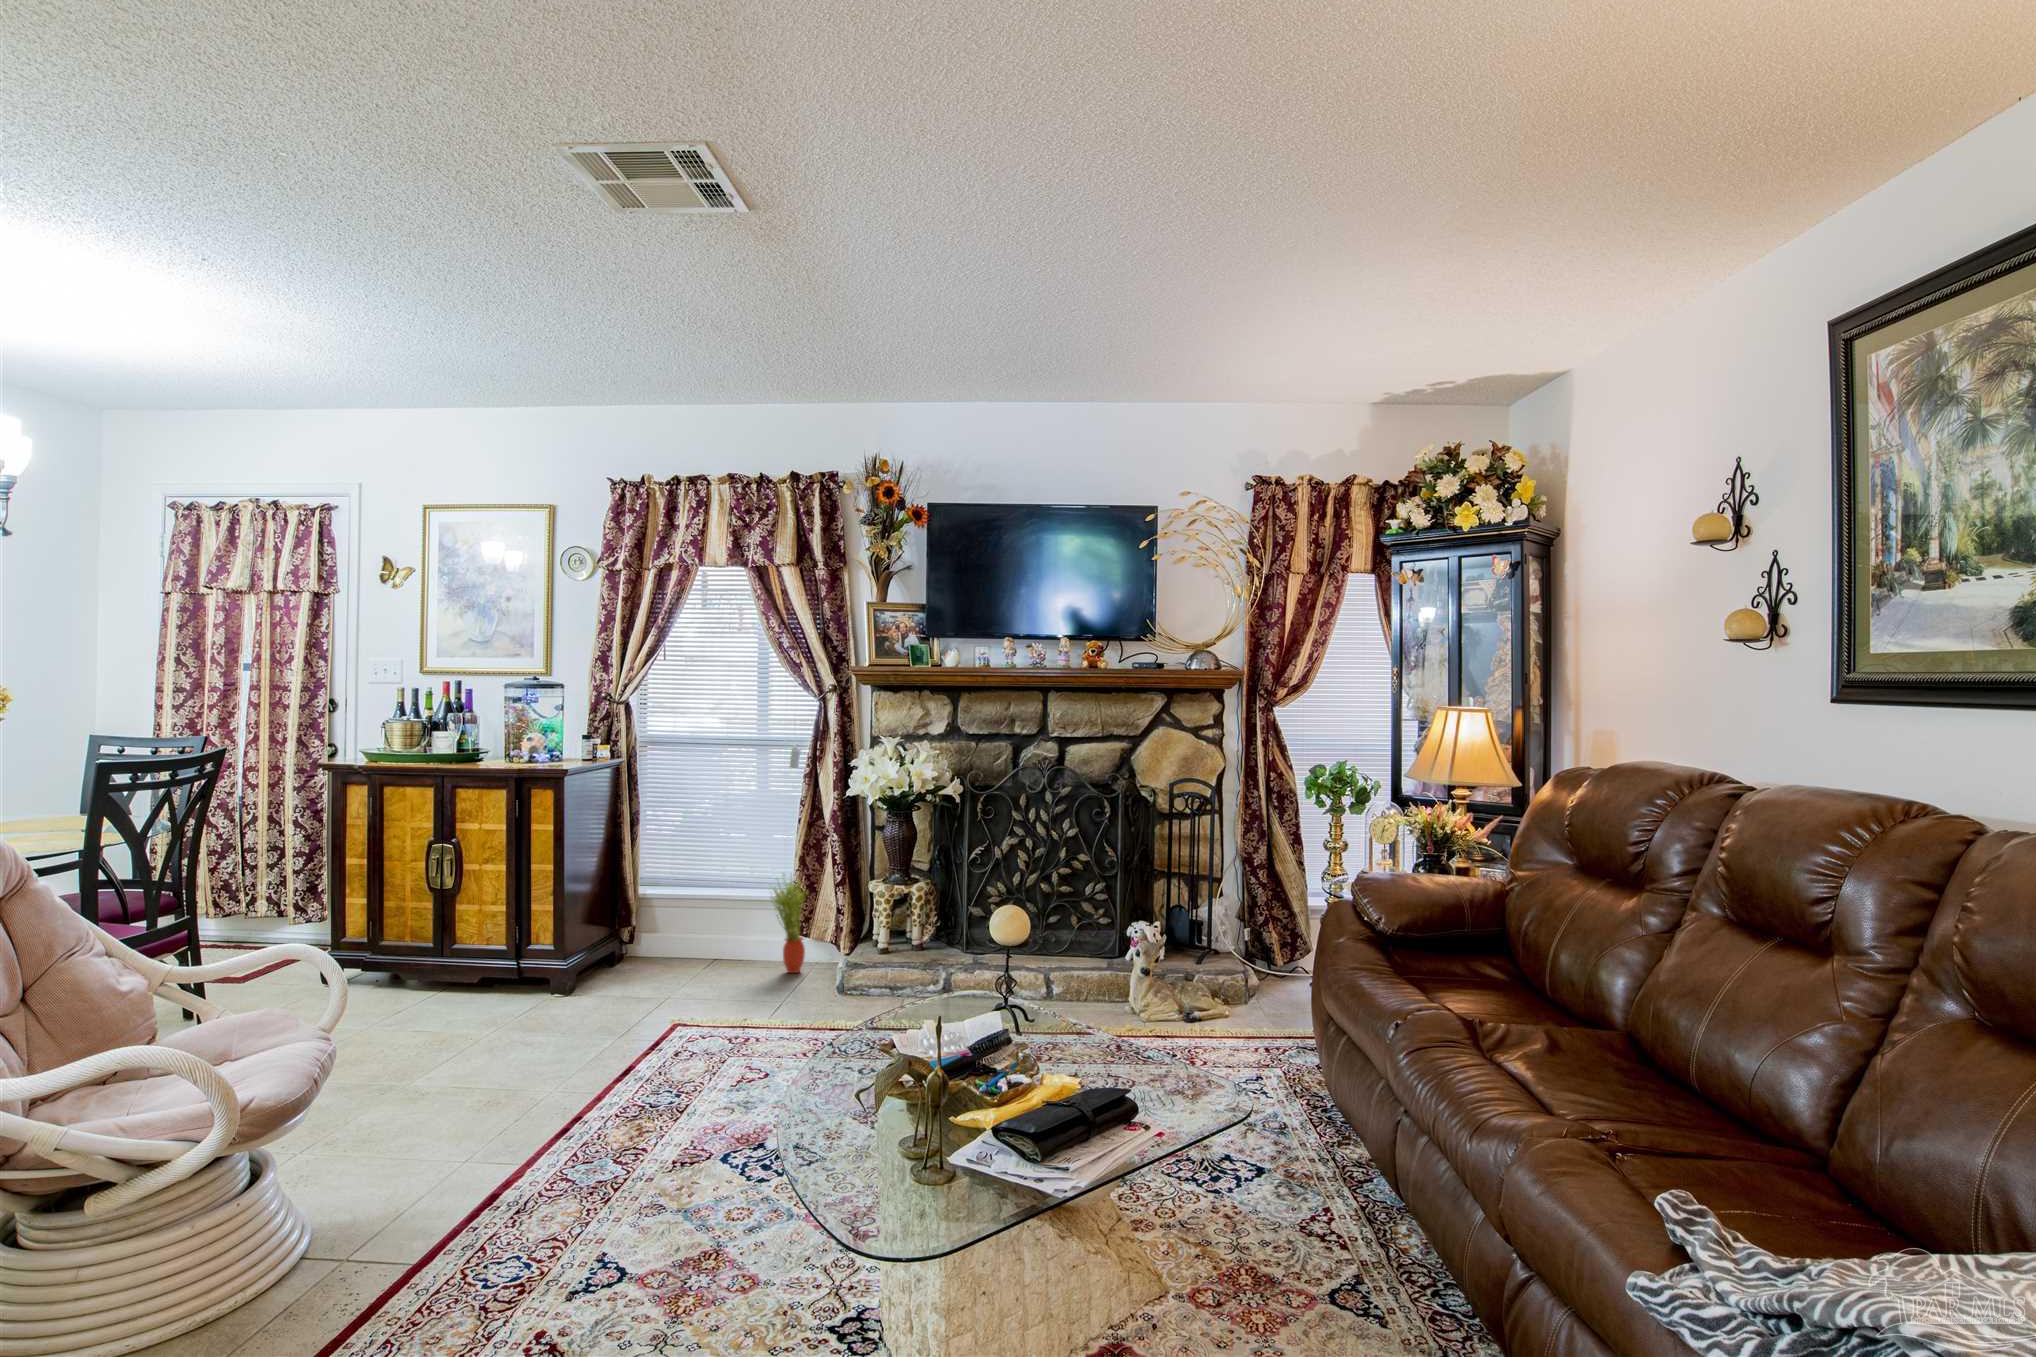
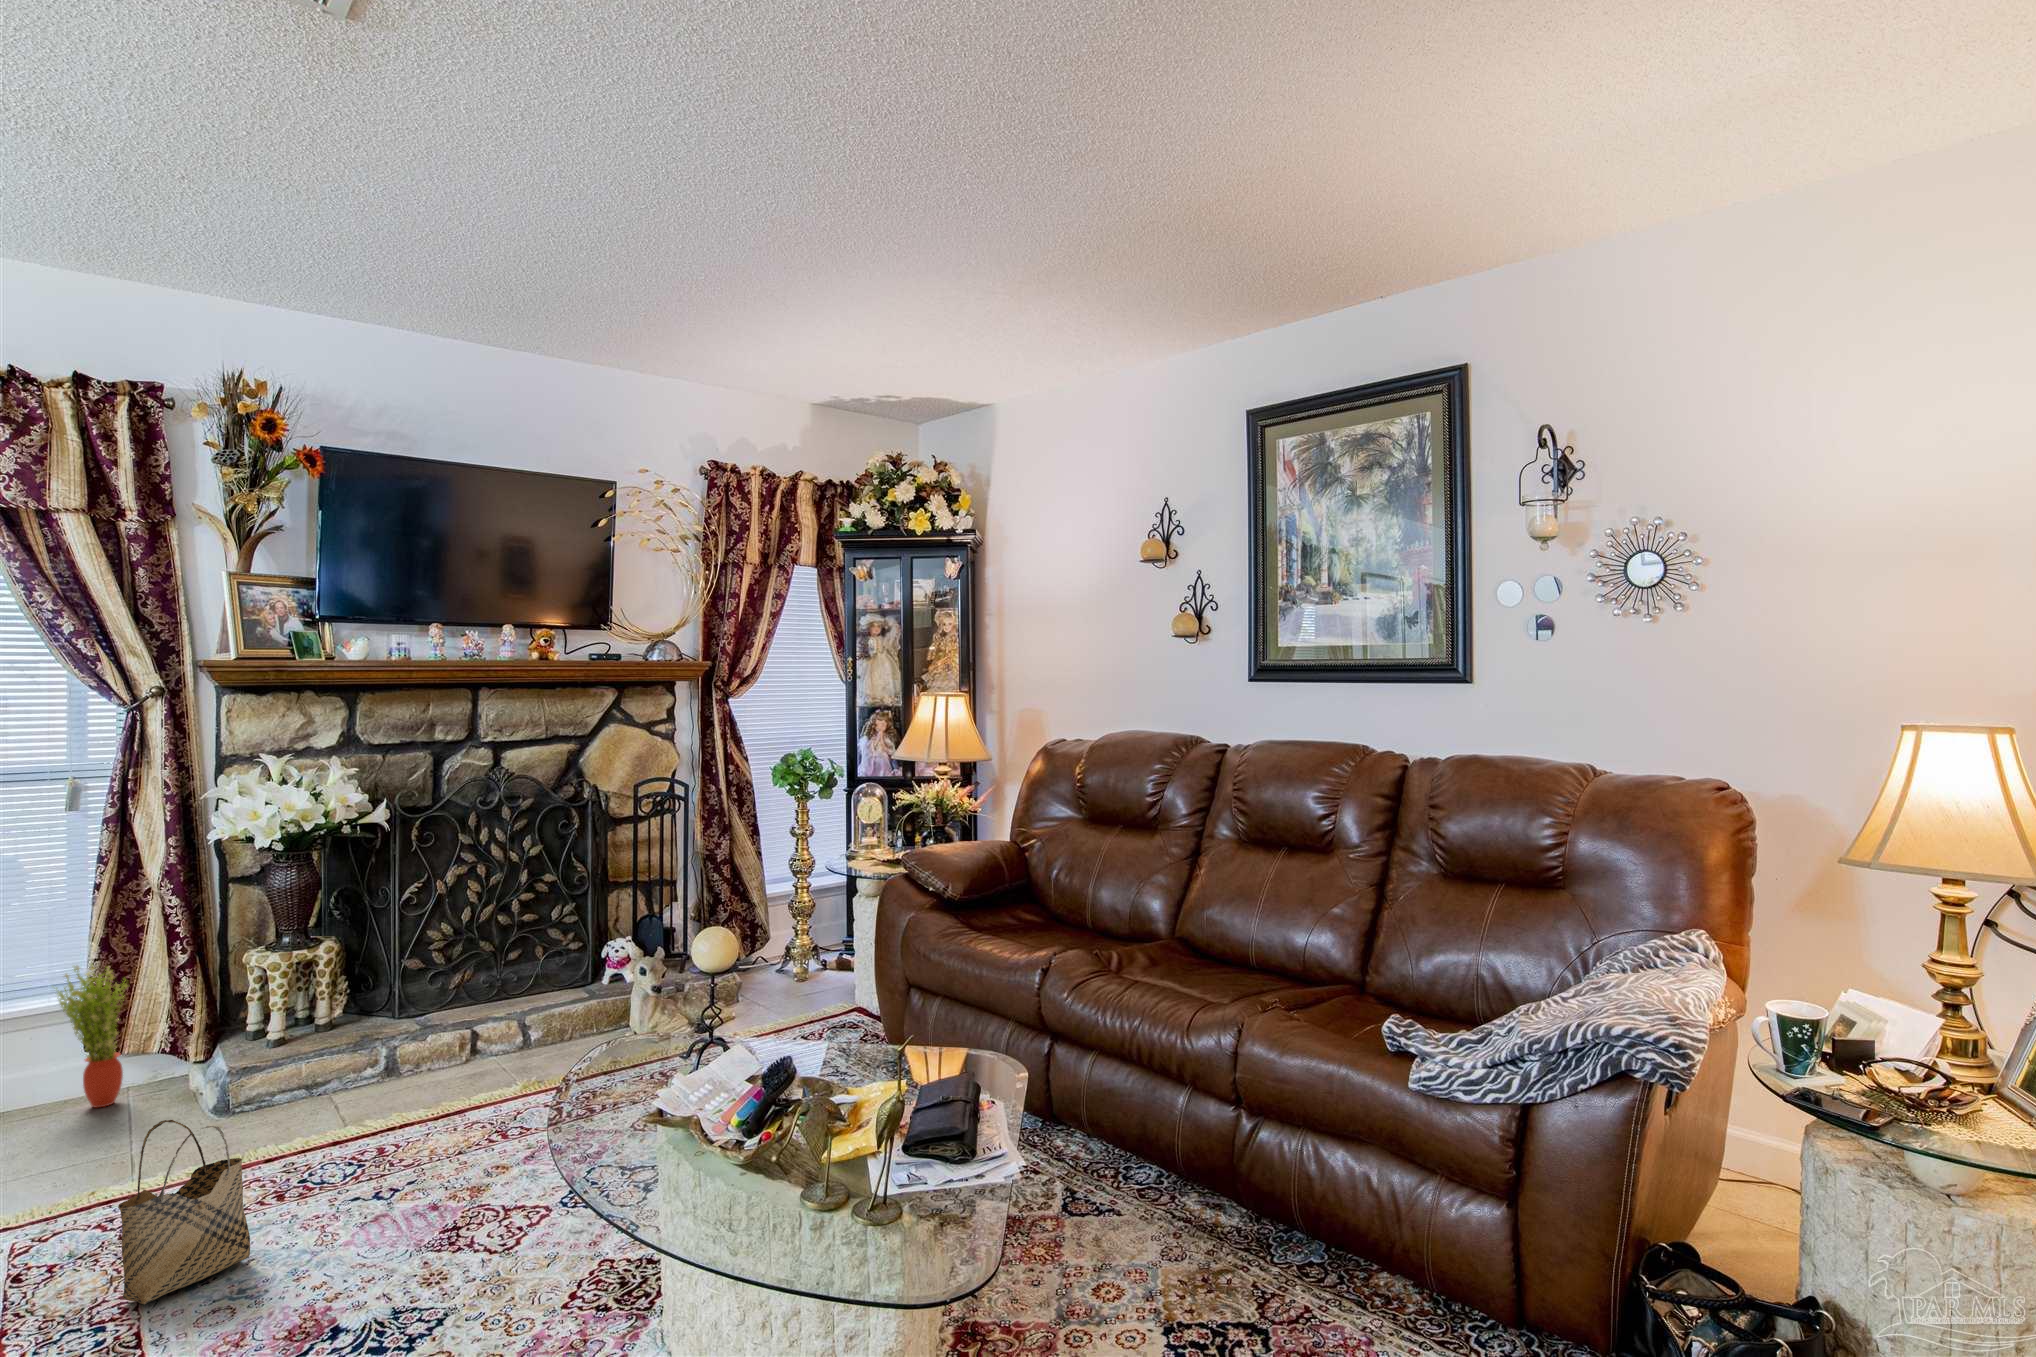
woven basket: none [640,993,729,1122] -> present [118,1120,250,1304]

